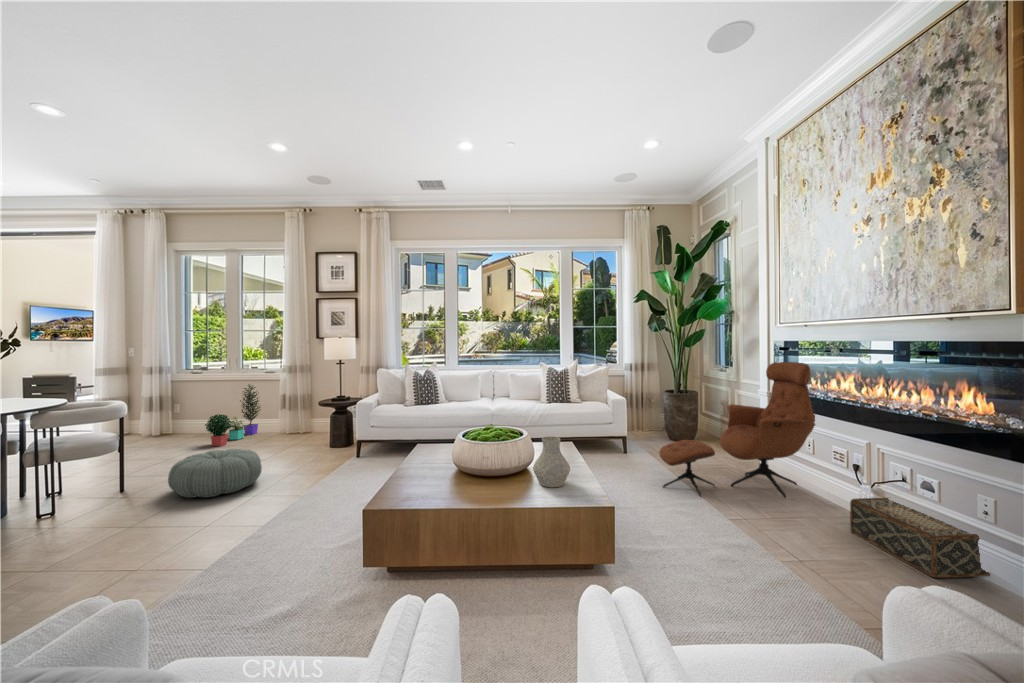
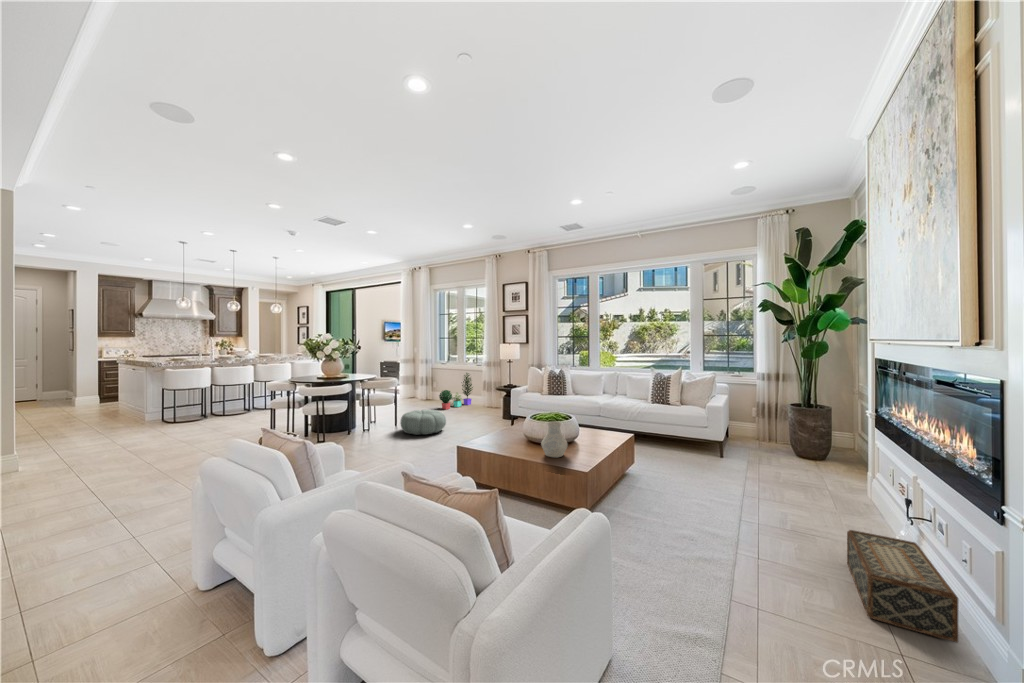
lounge chair: present [659,362,816,498] -> none [701,381,880,523]

